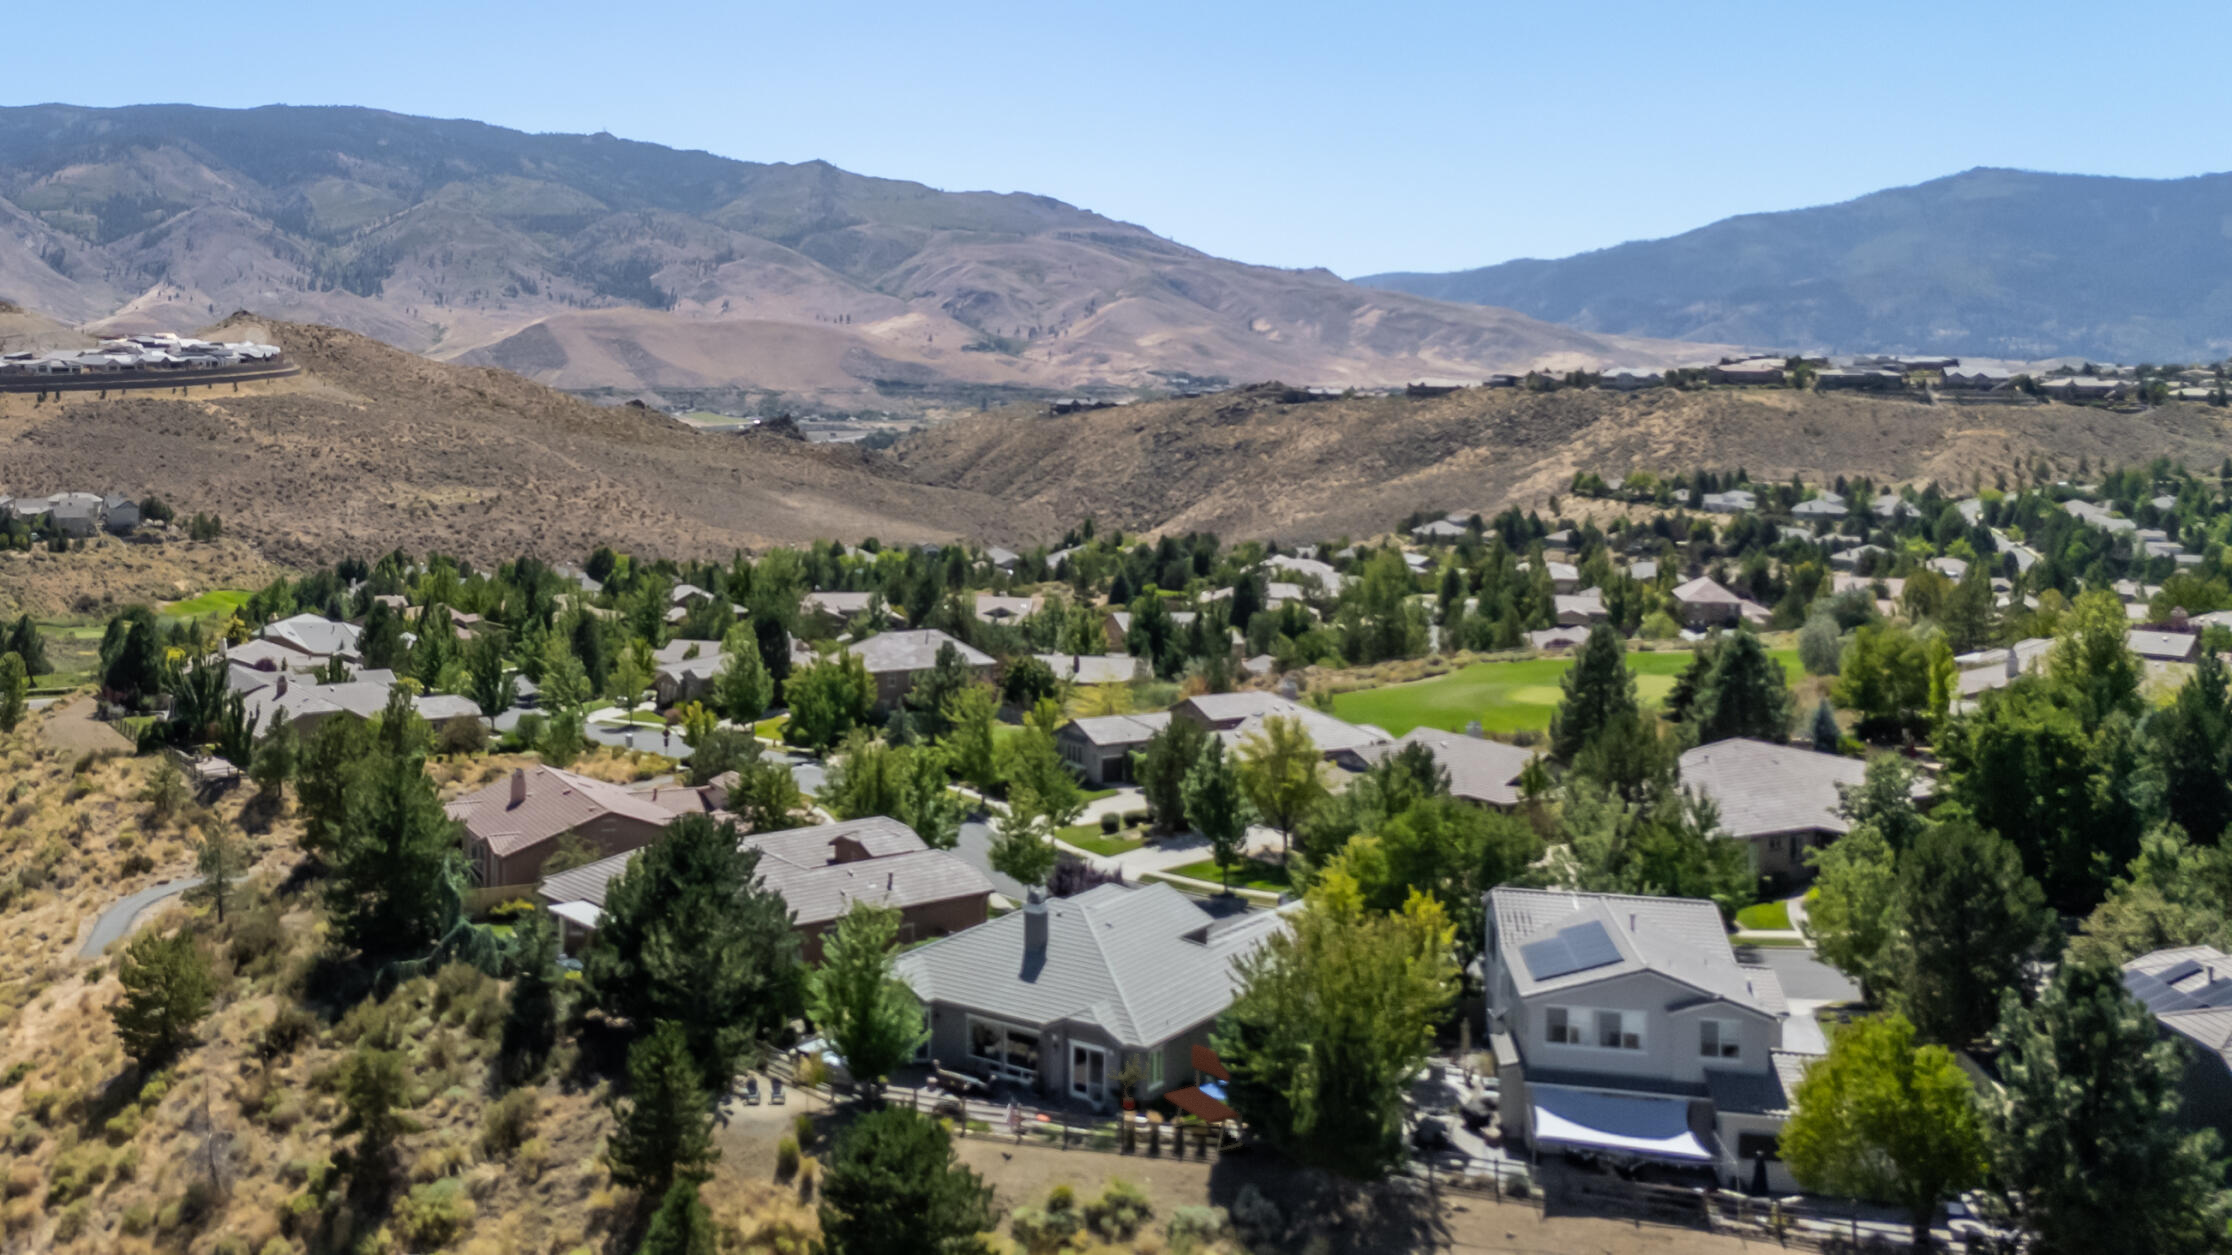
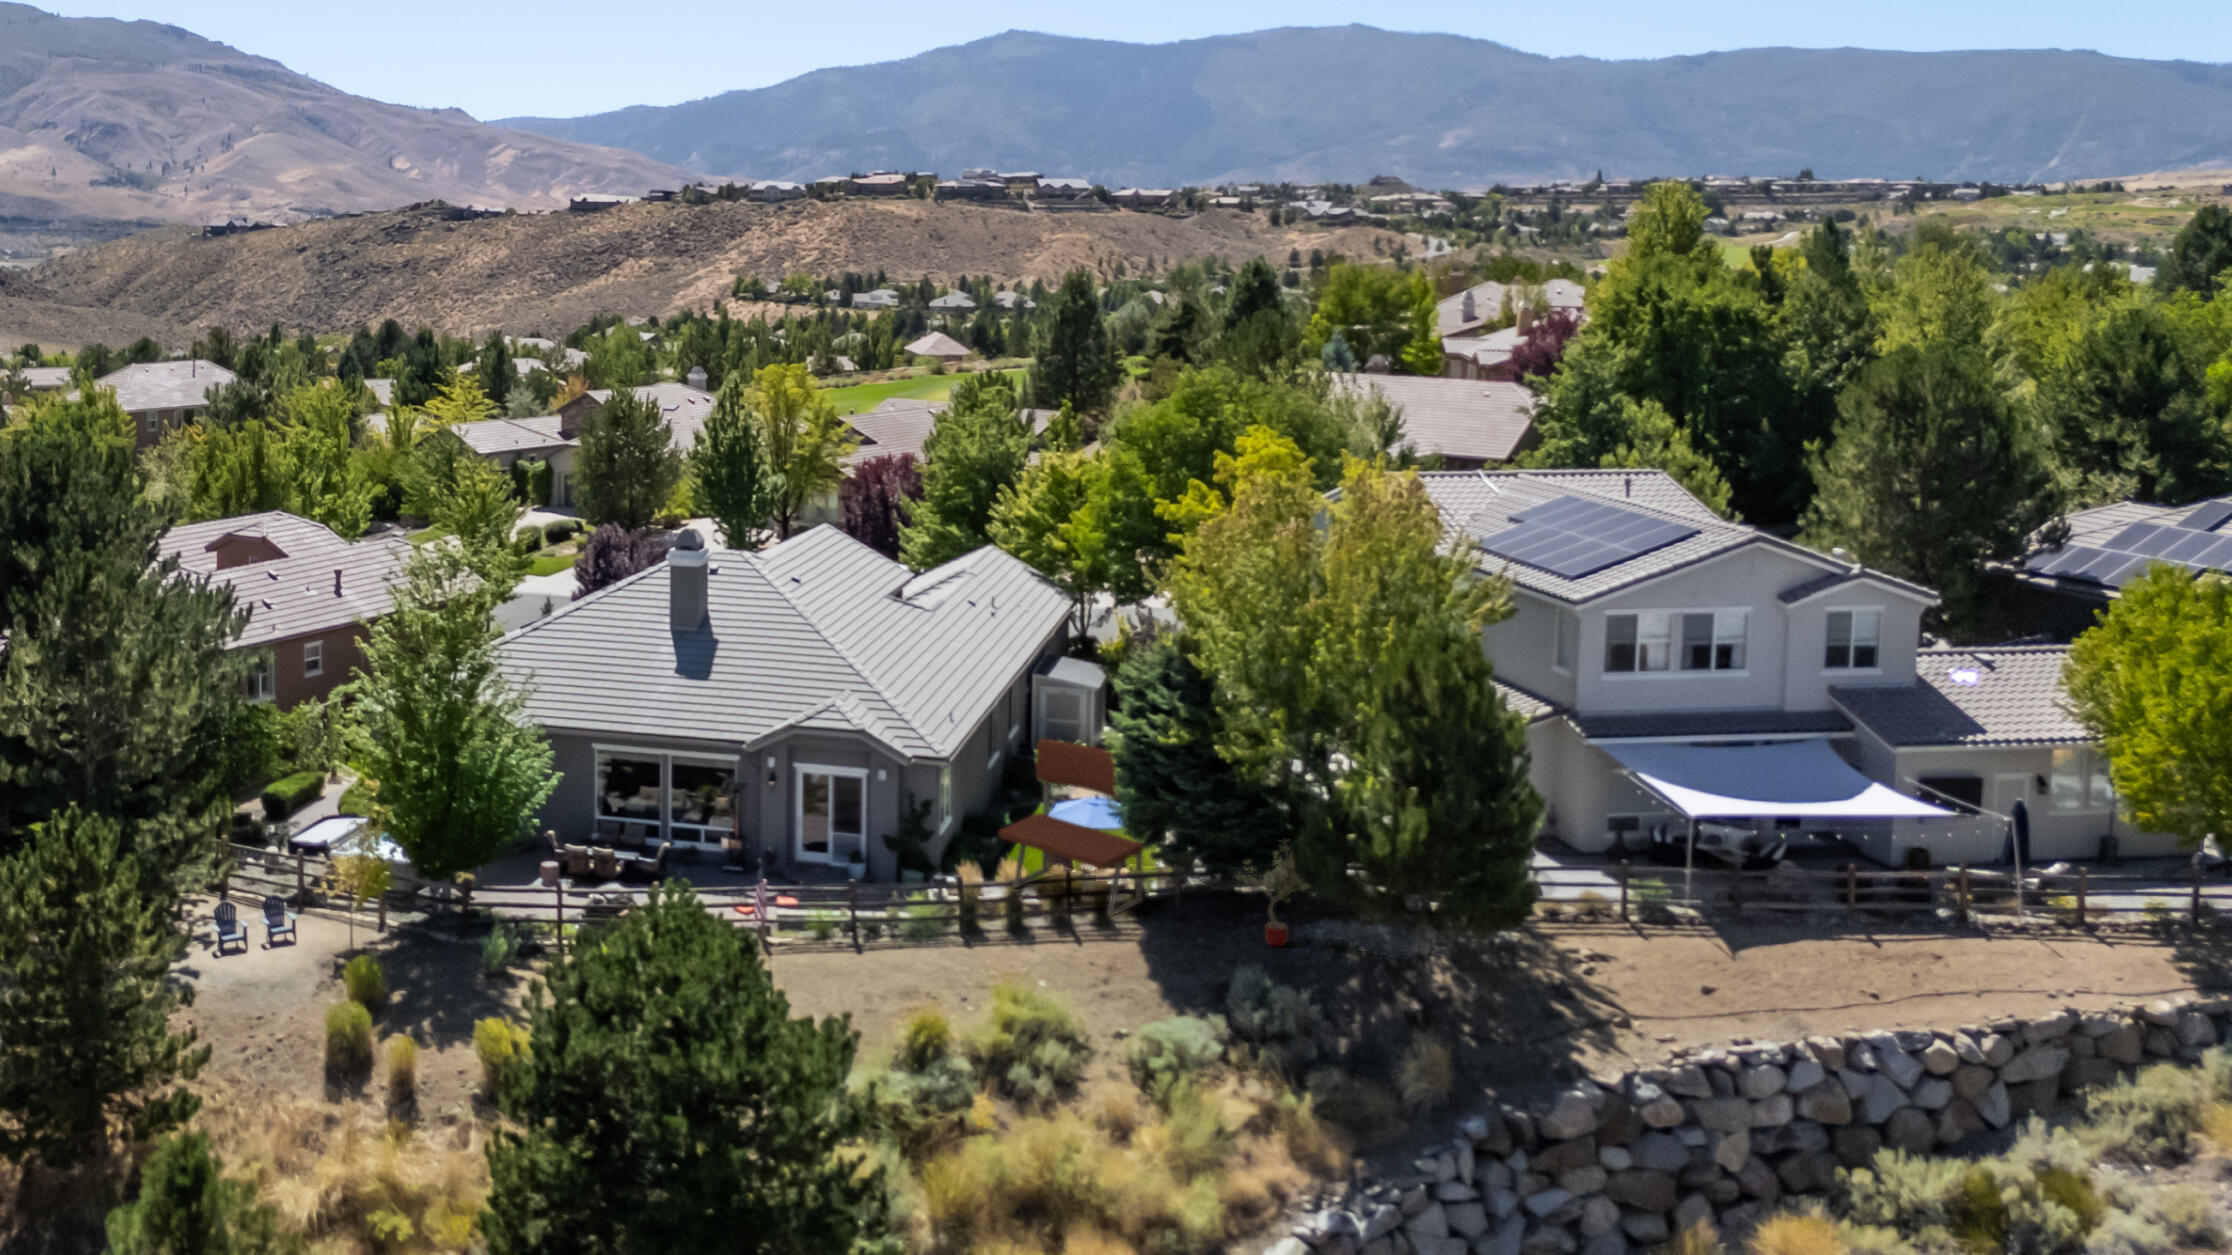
potted tree: present [1108,1054,1151,1110] -> present [1236,840,1311,947]

